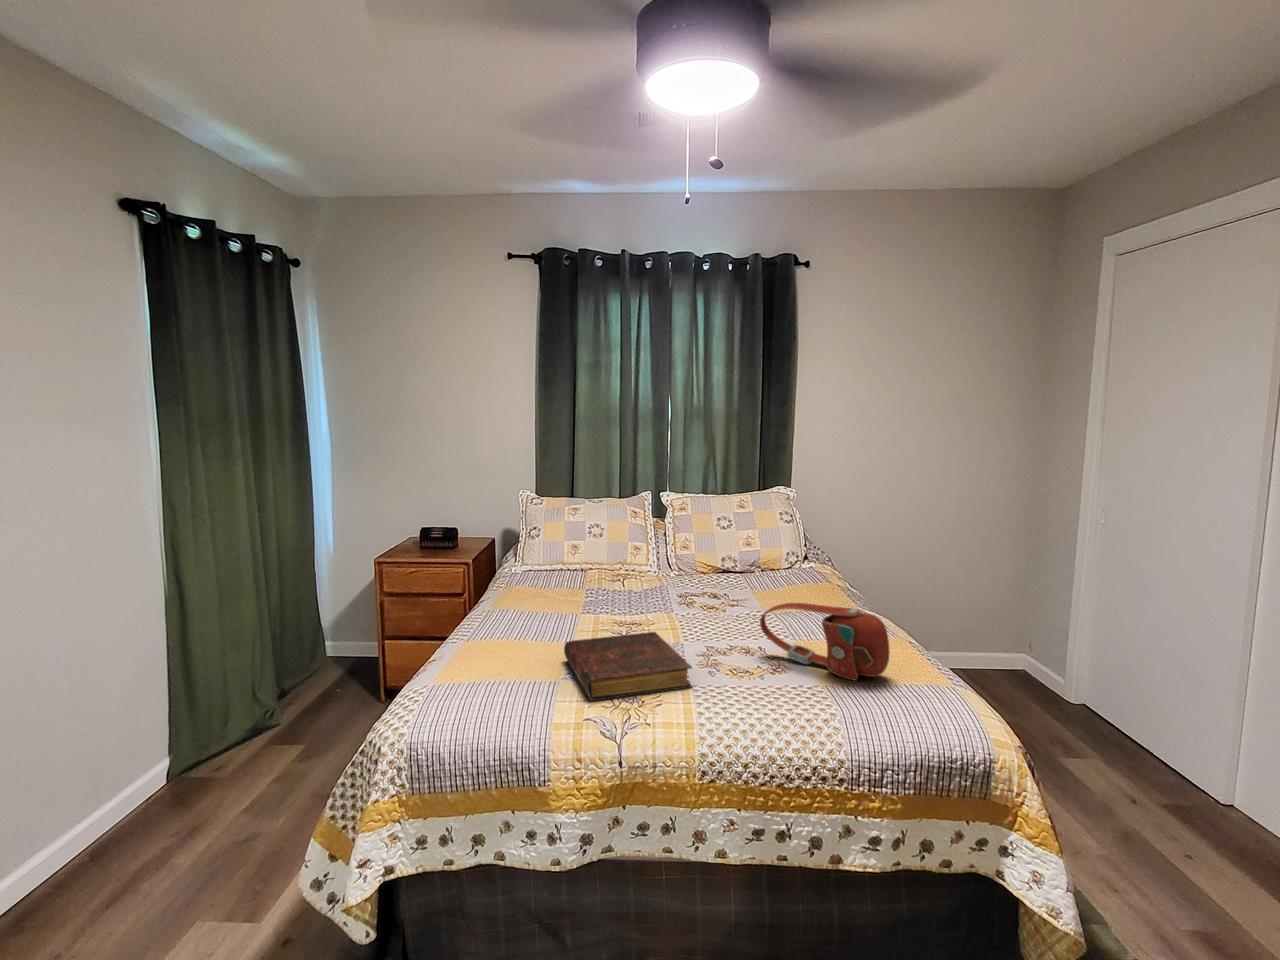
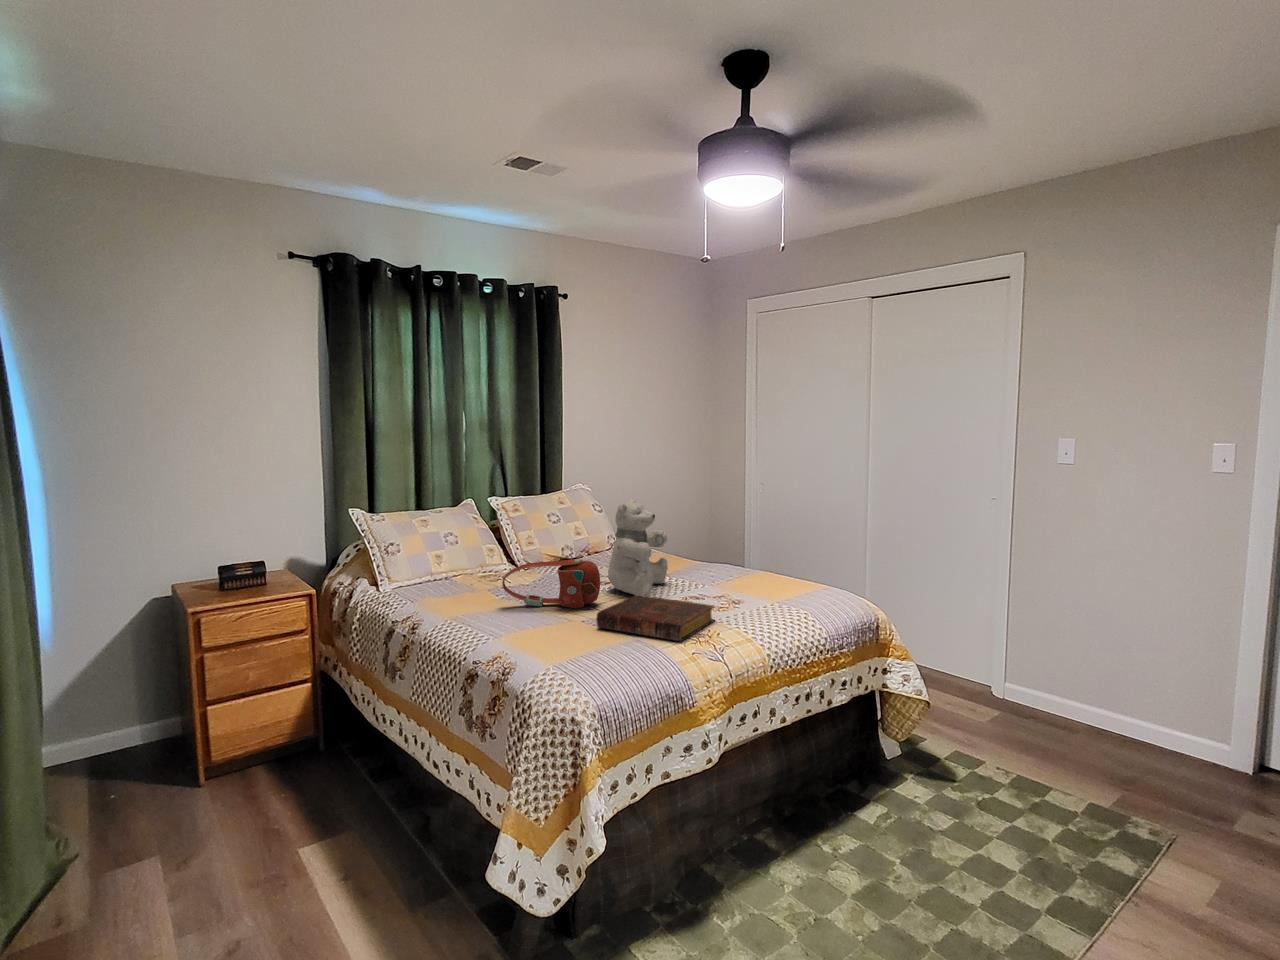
teddy bear: none [678,512,770,638] -> present [608,500,668,596]
handbag: present [760,603,890,680] -> present [502,559,600,608]

